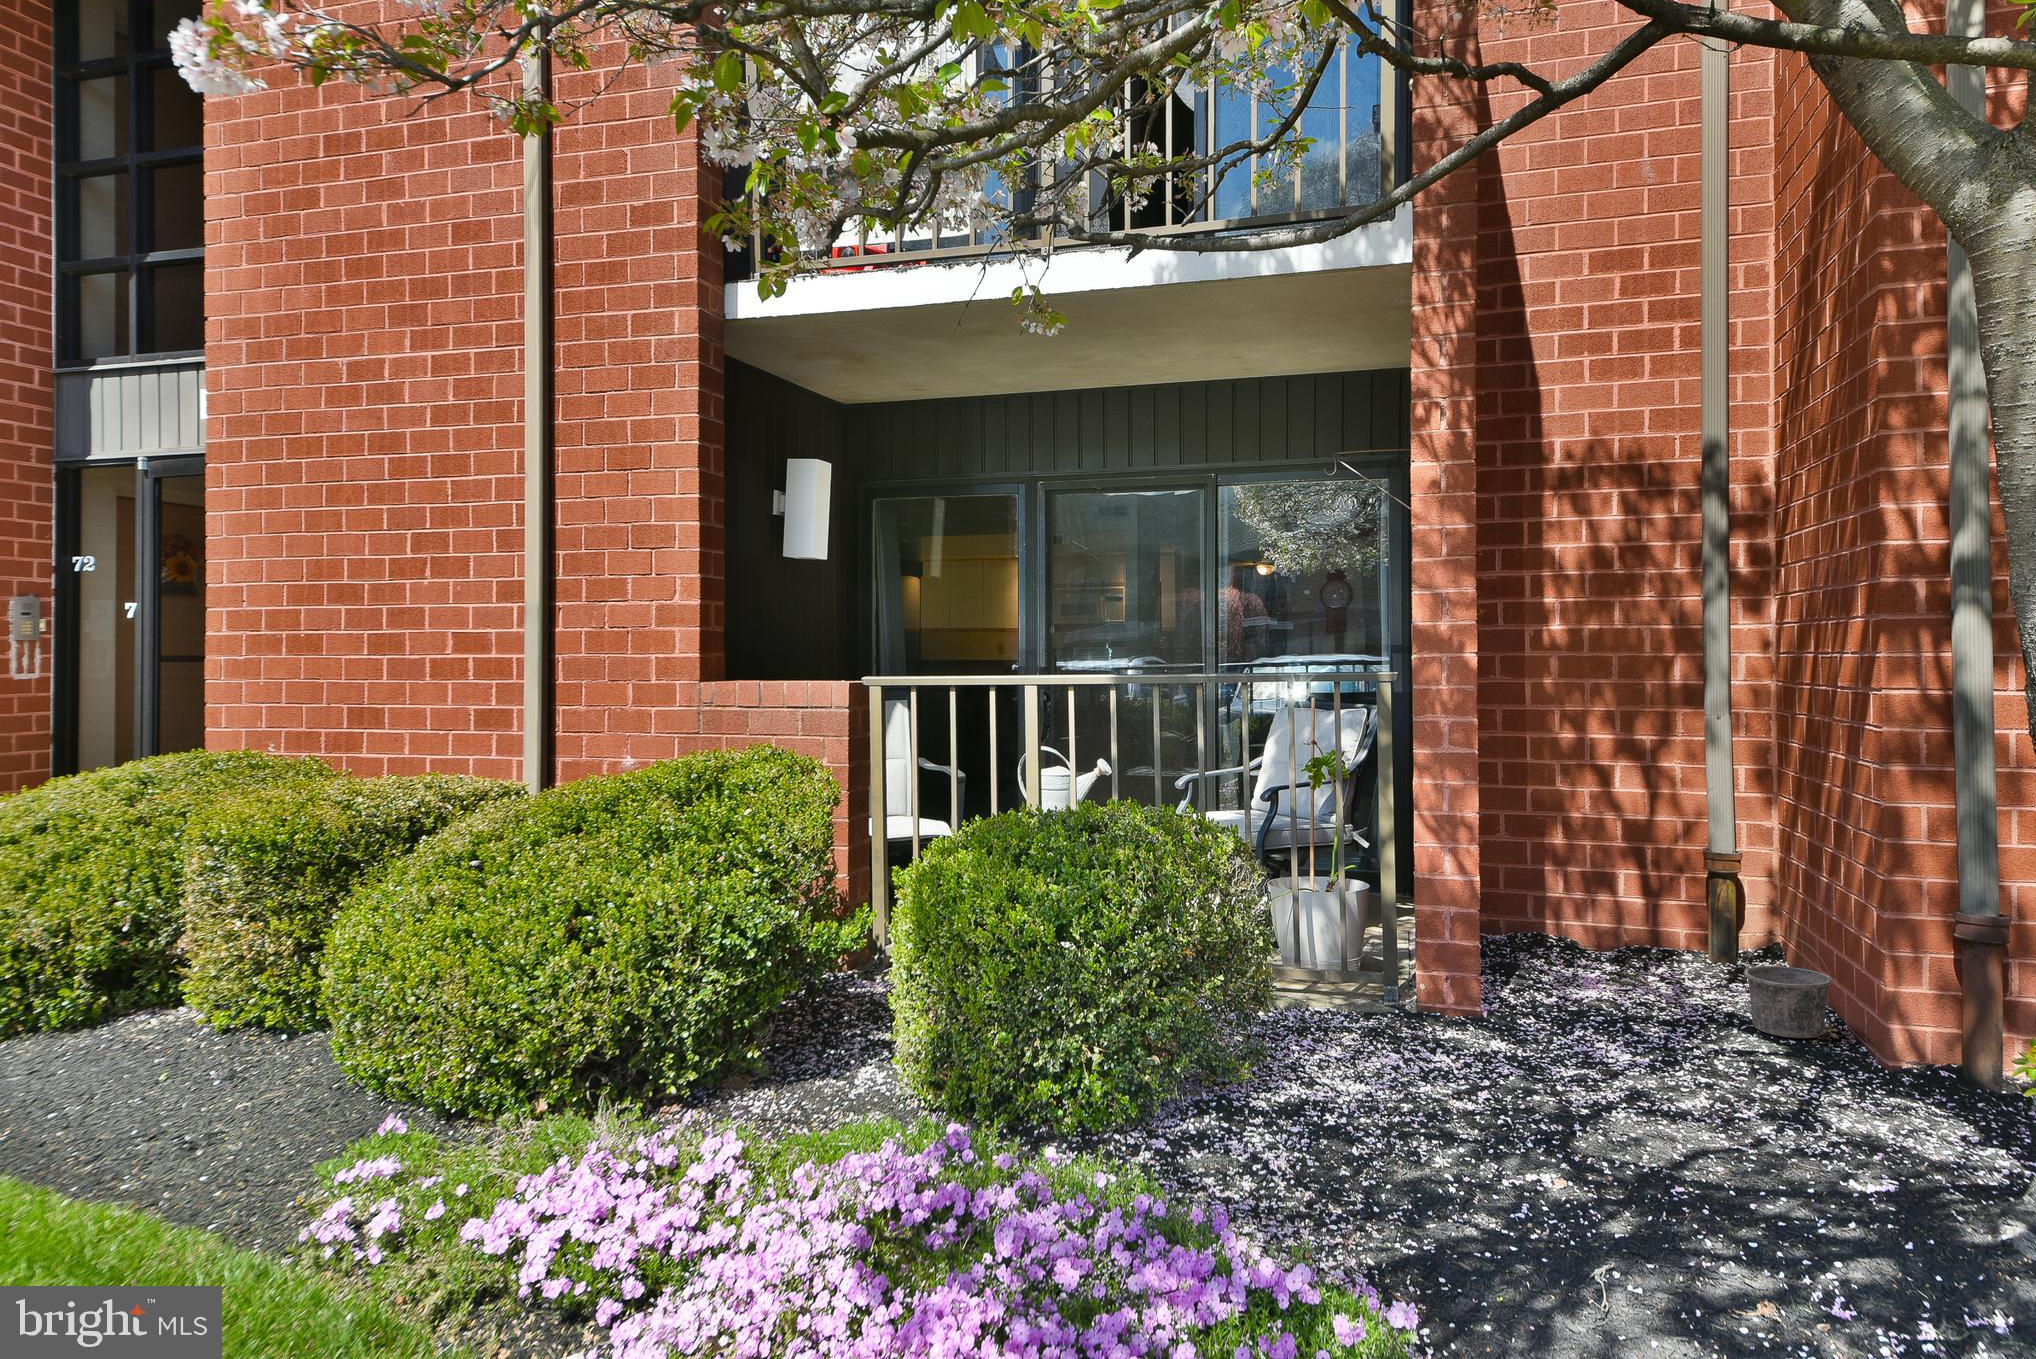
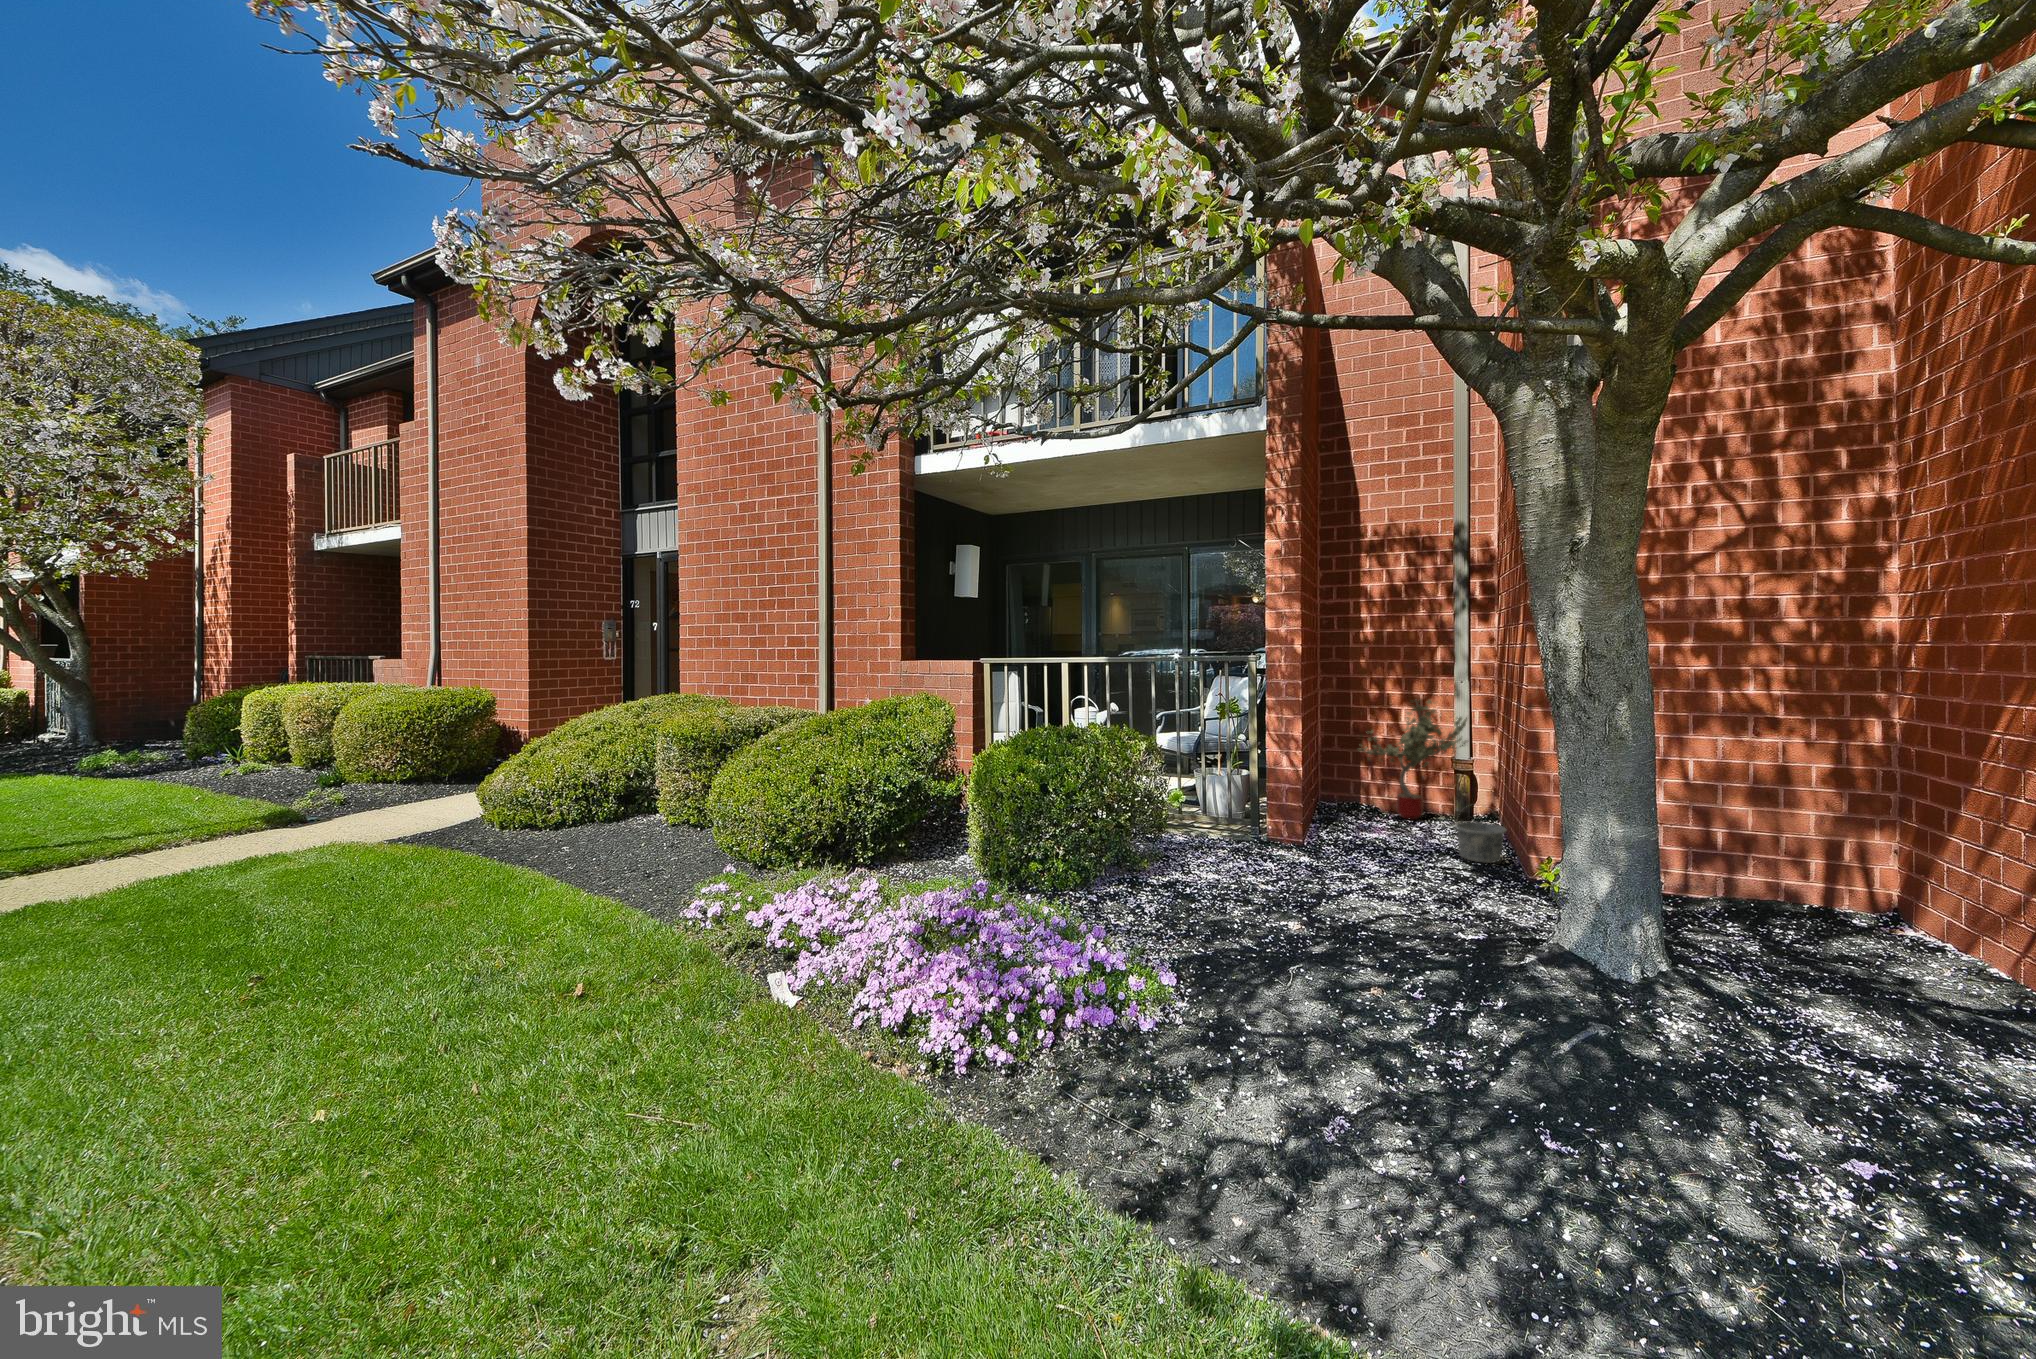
potted tree: none [1547,748,1742,963] -> present [1358,700,1467,820]

